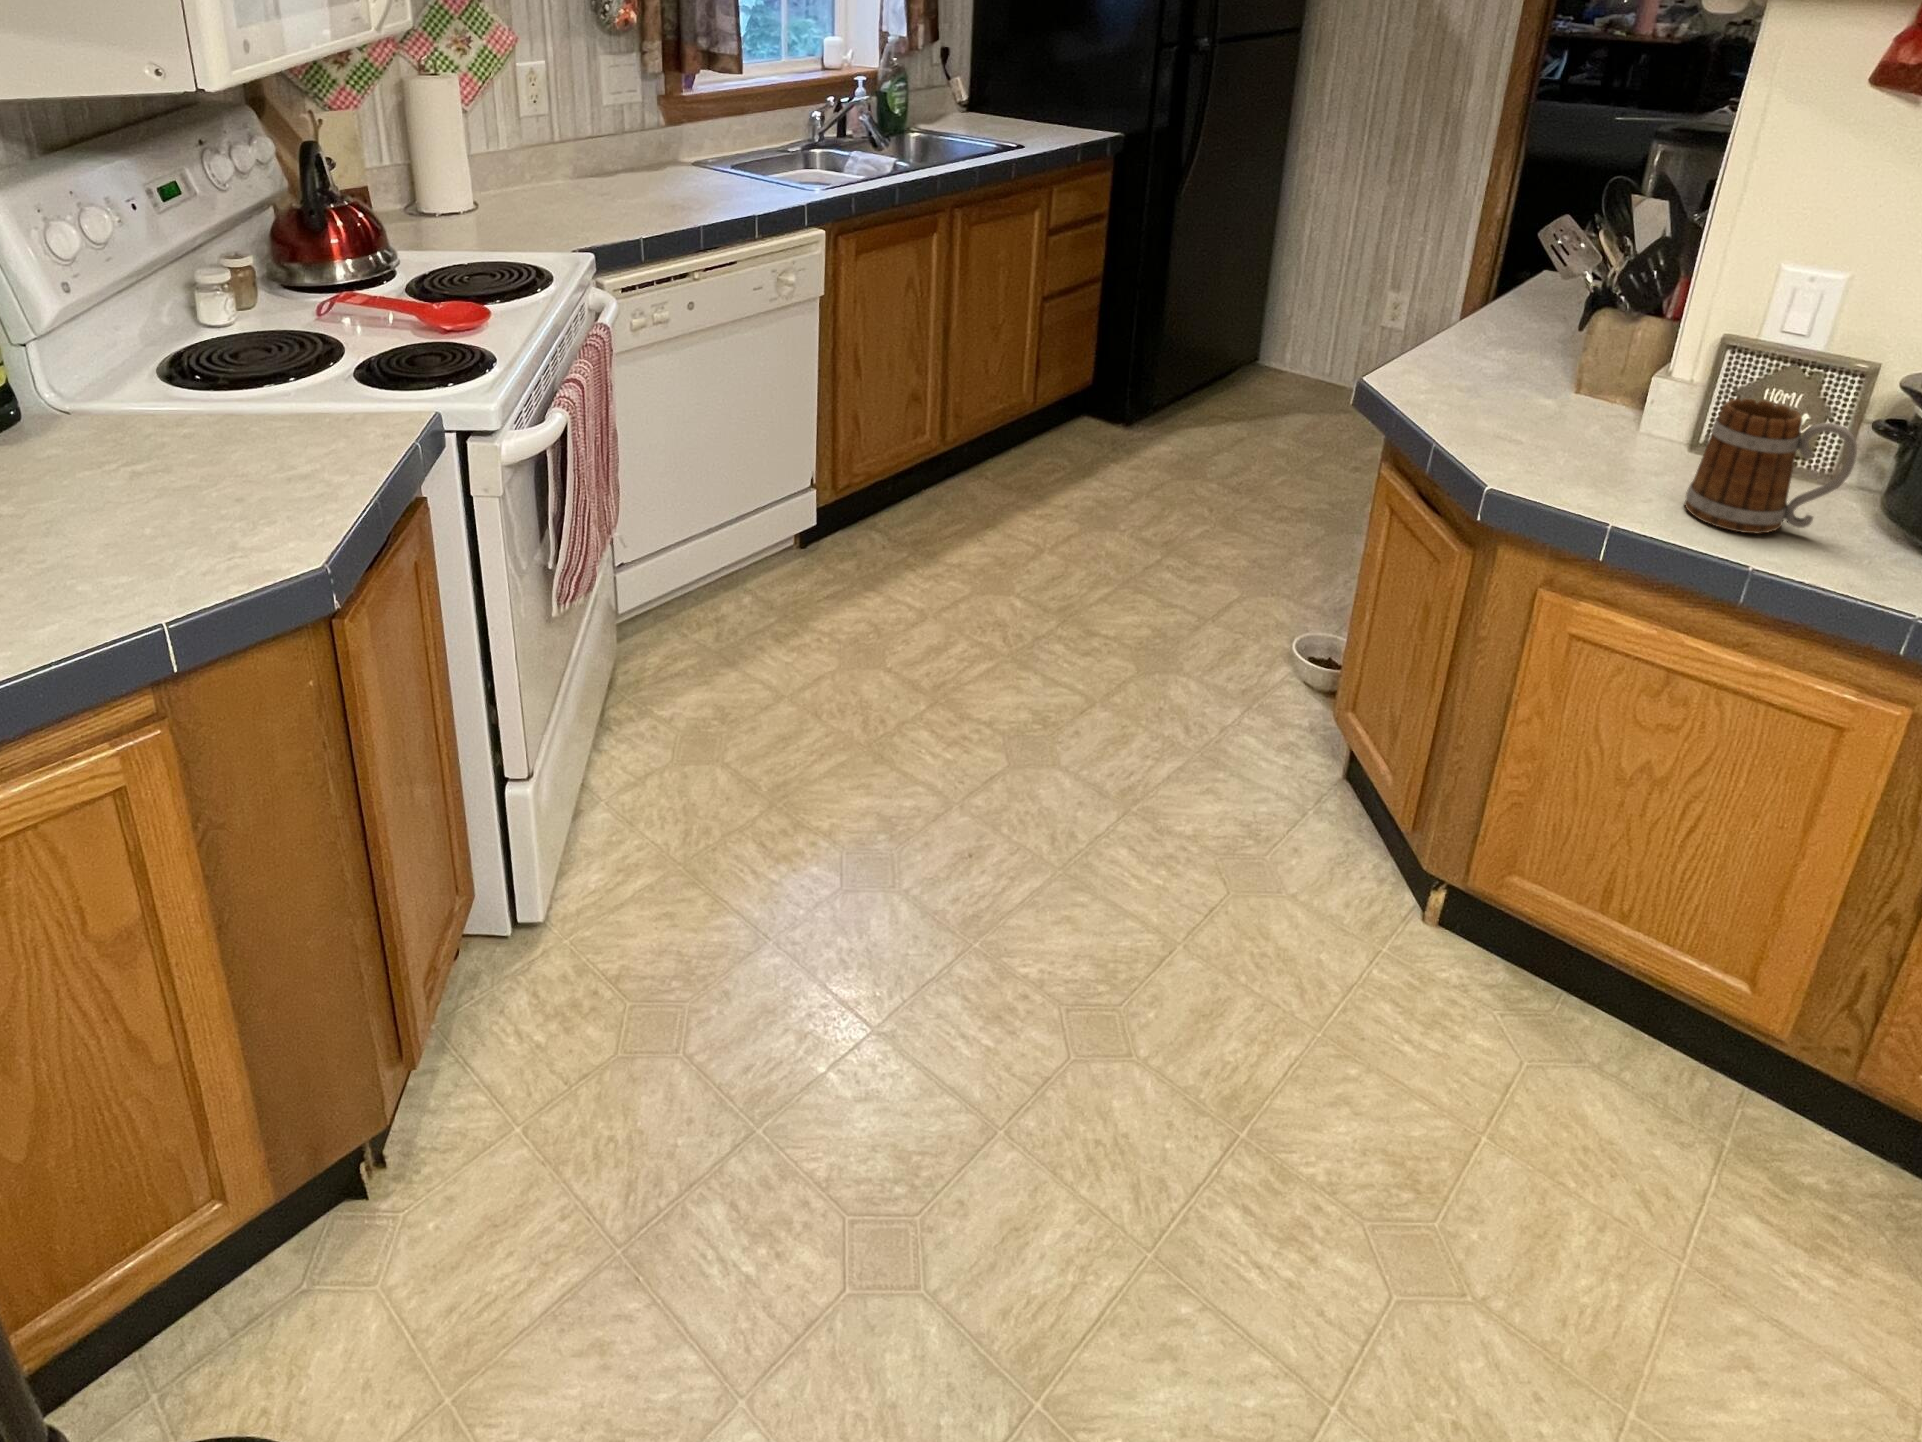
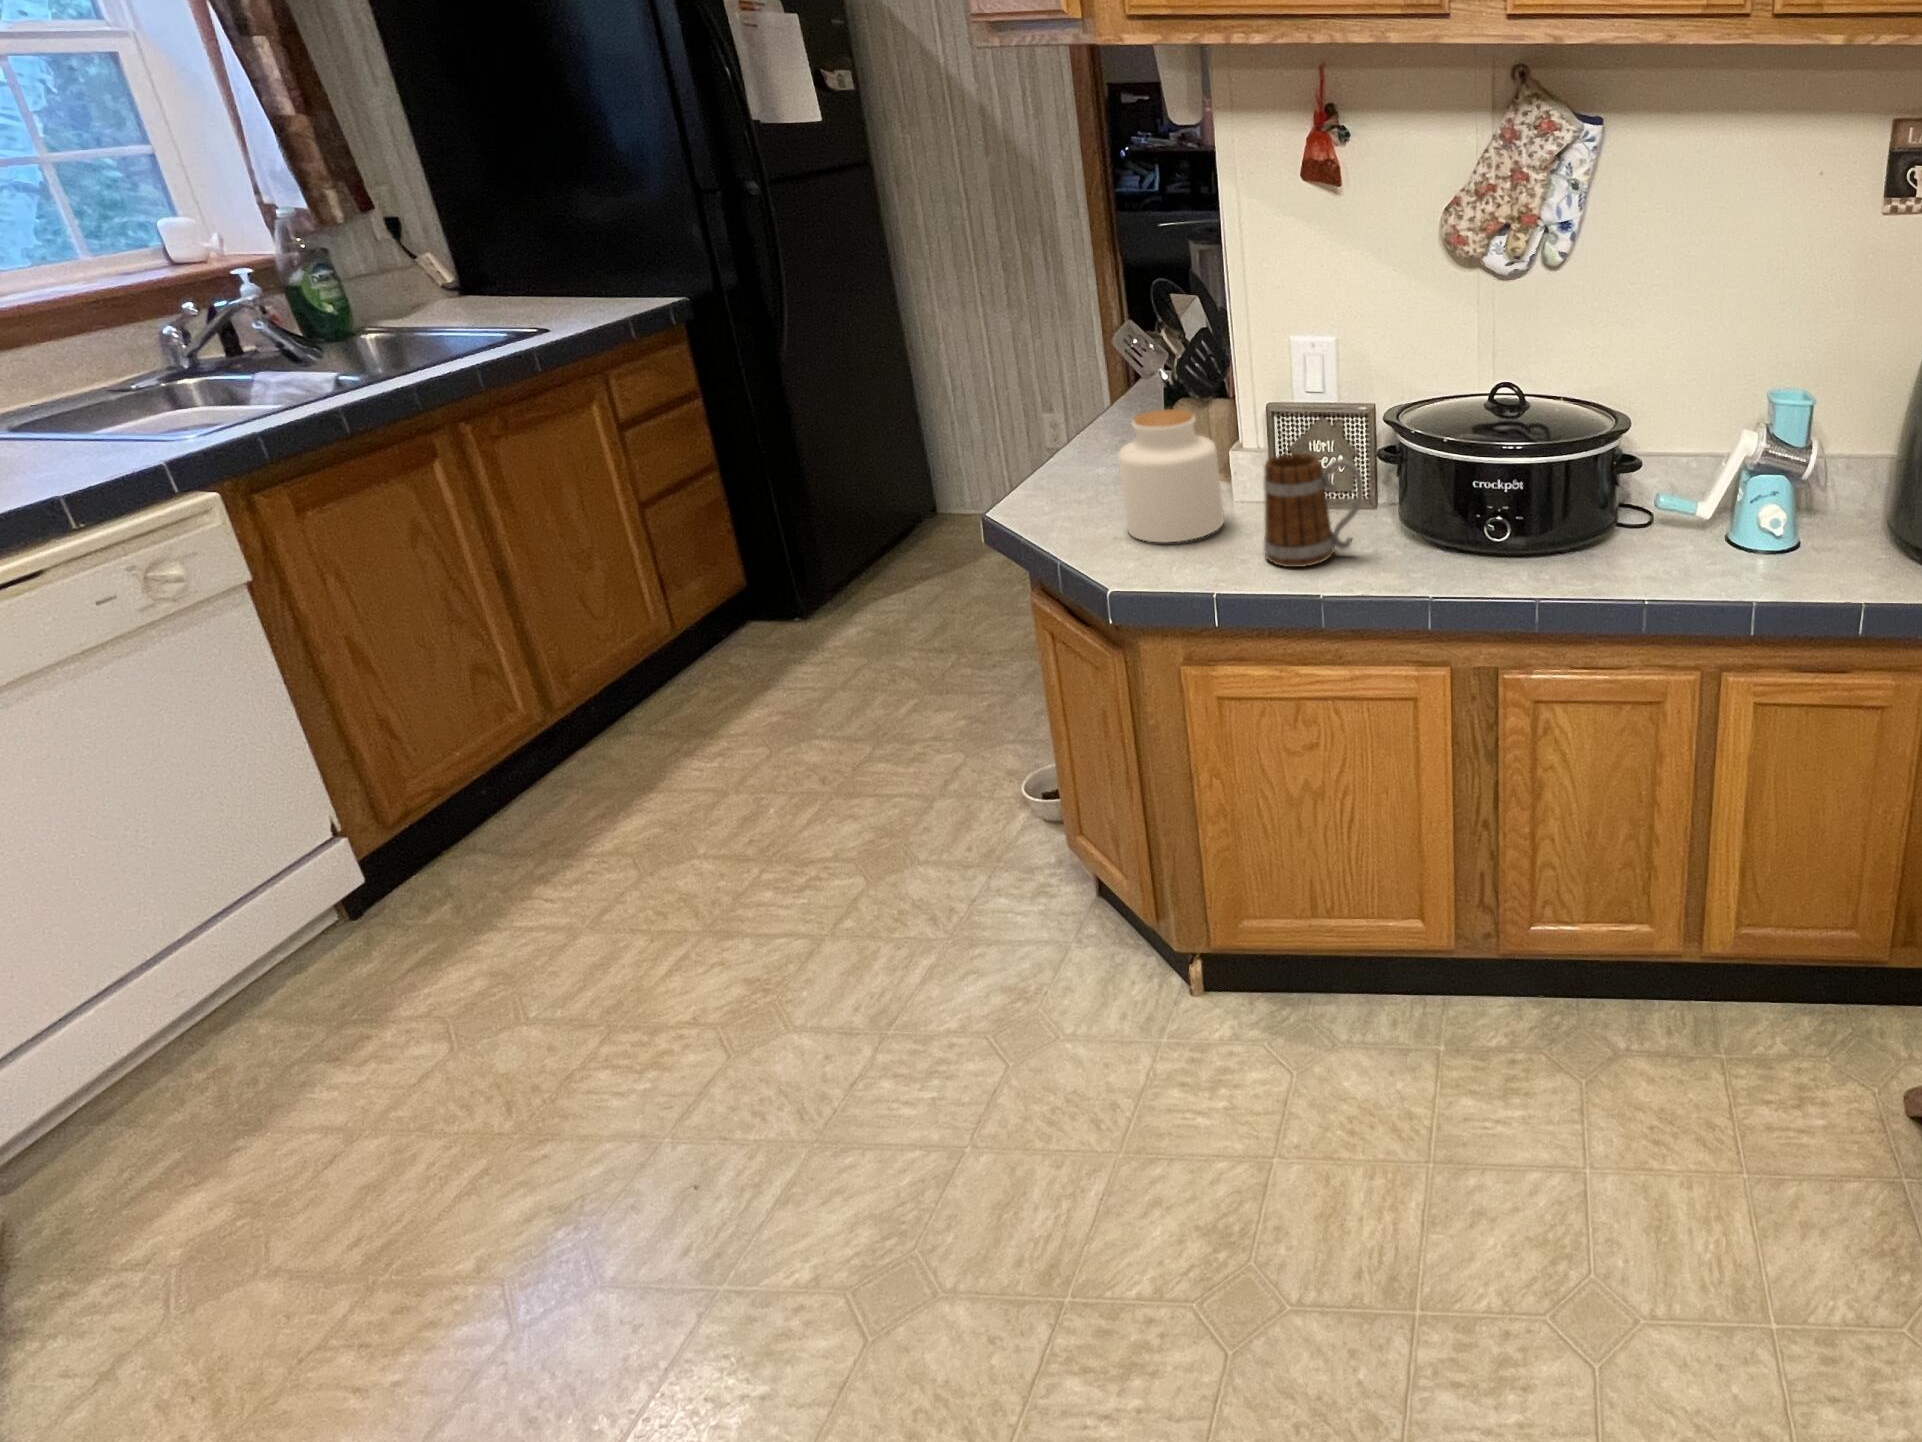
jar: none [1516,317,1653,462] -> present [1118,409,1224,543]

